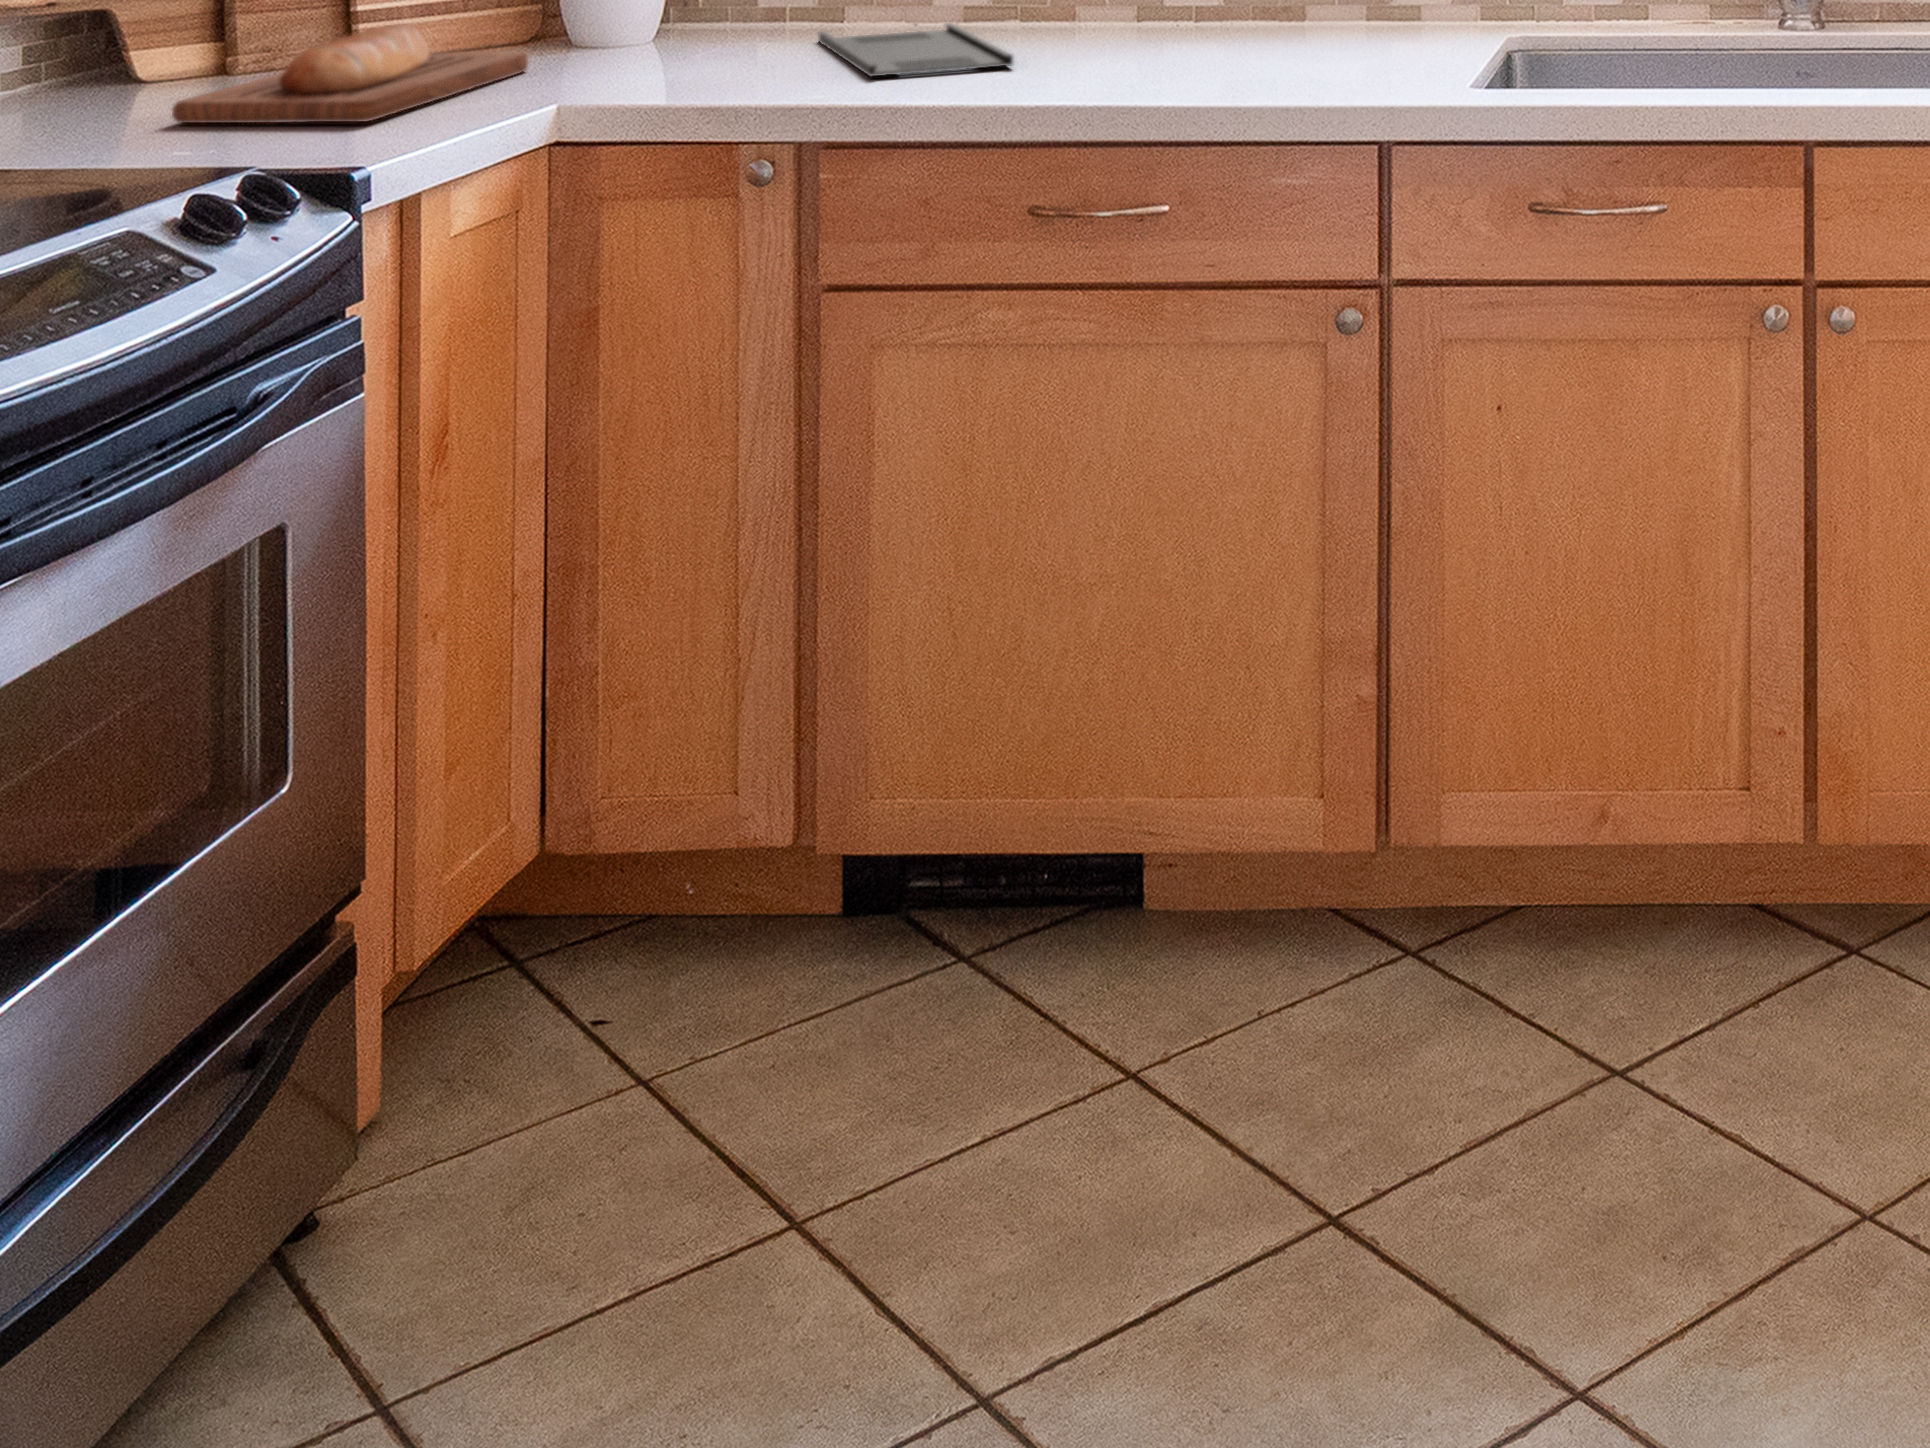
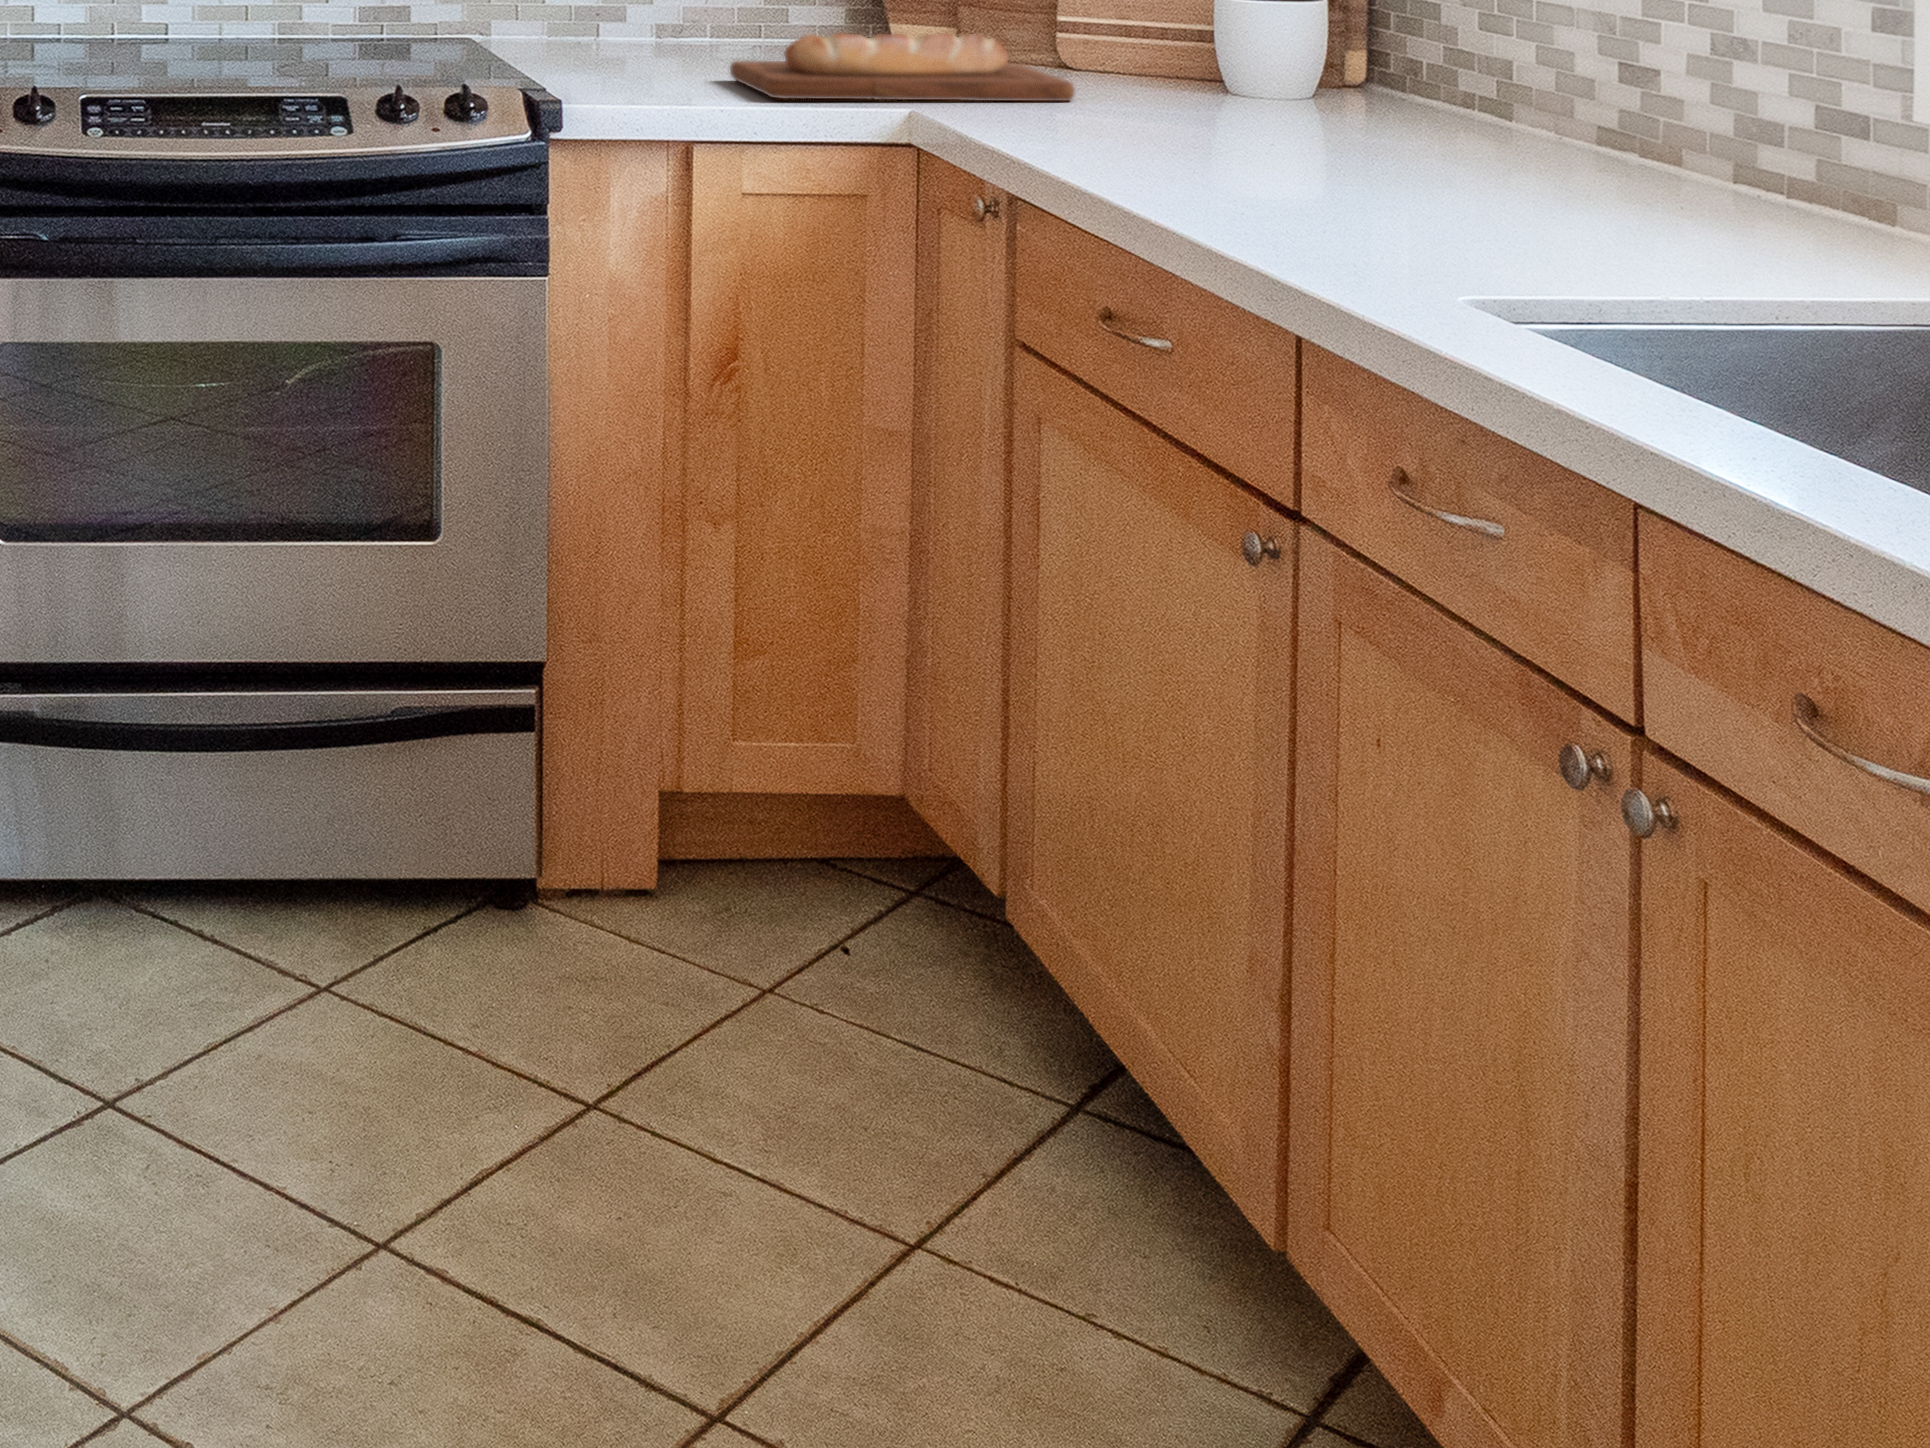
tray: present [819,23,1013,76] -> none [1158,121,1502,172]

